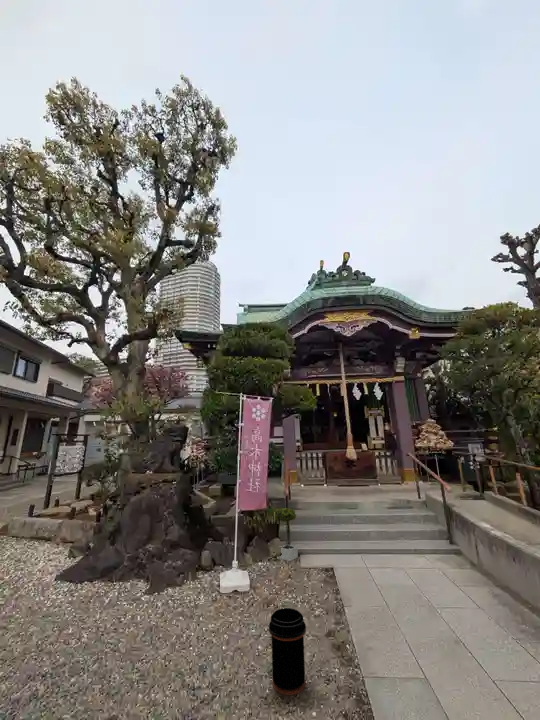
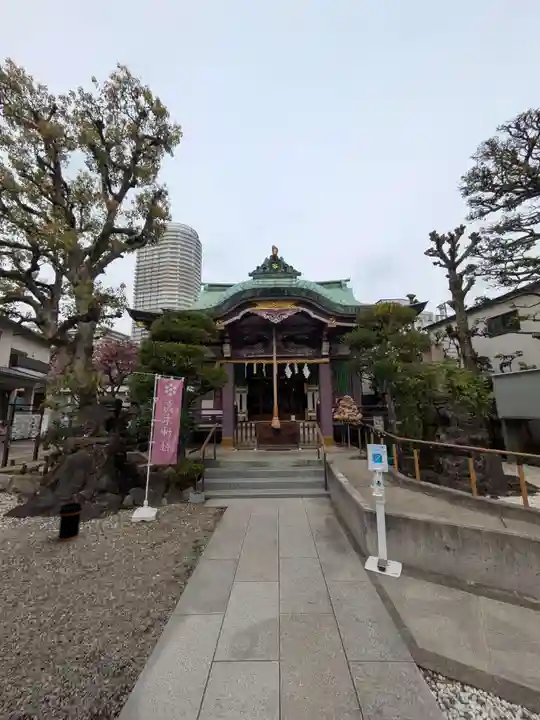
trash can: present [269,608,306,695] -> present [58,503,82,541]

